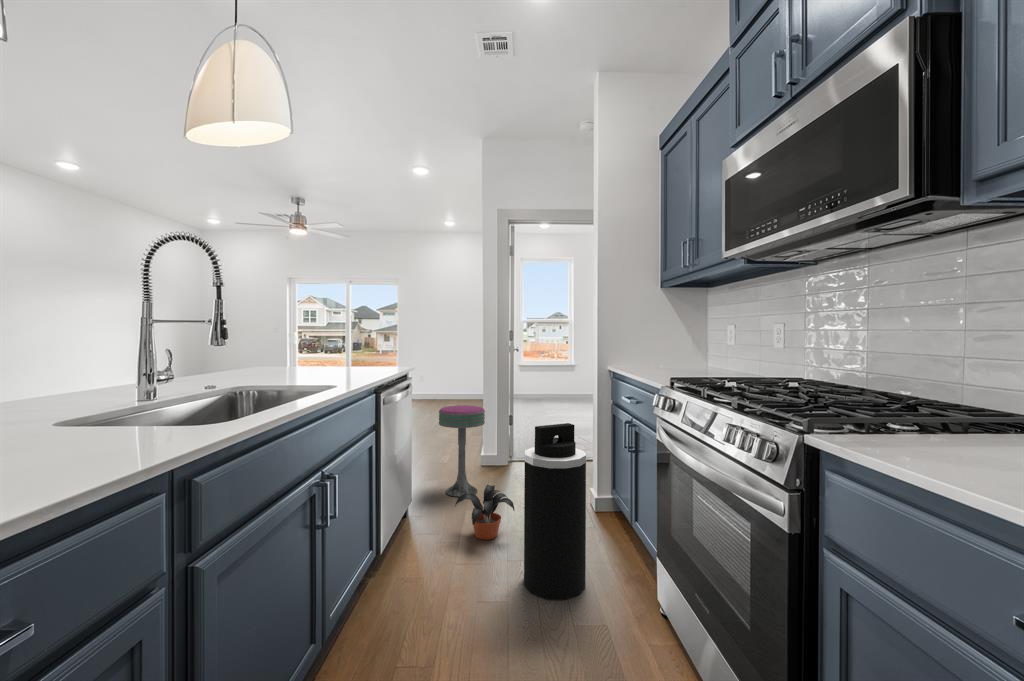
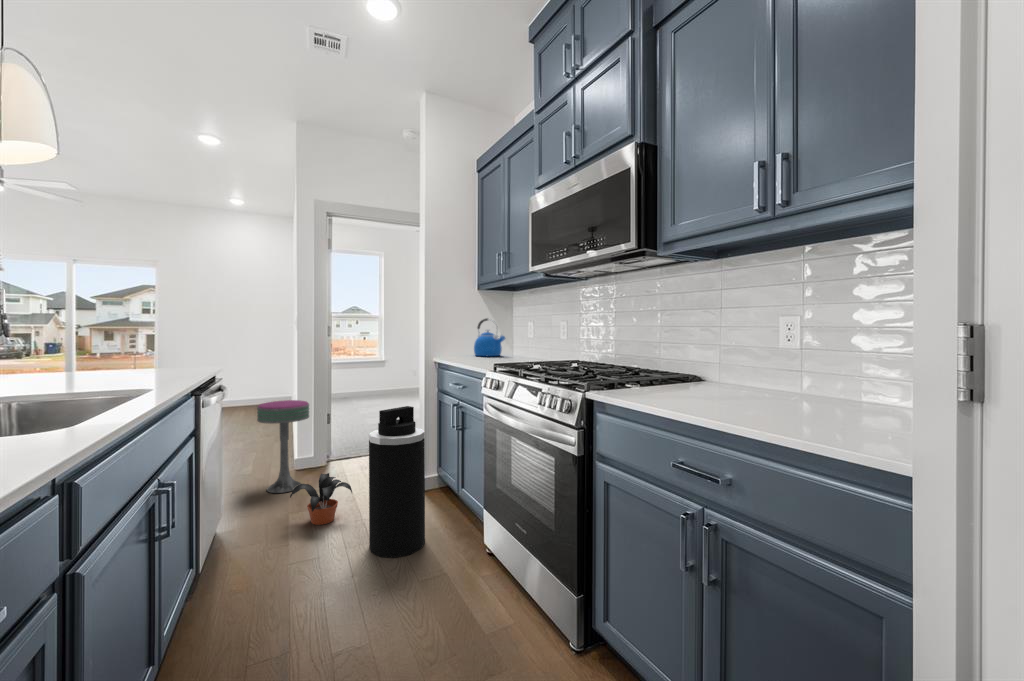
kettle: none [656,322,696,368] -> present [474,318,505,356]

